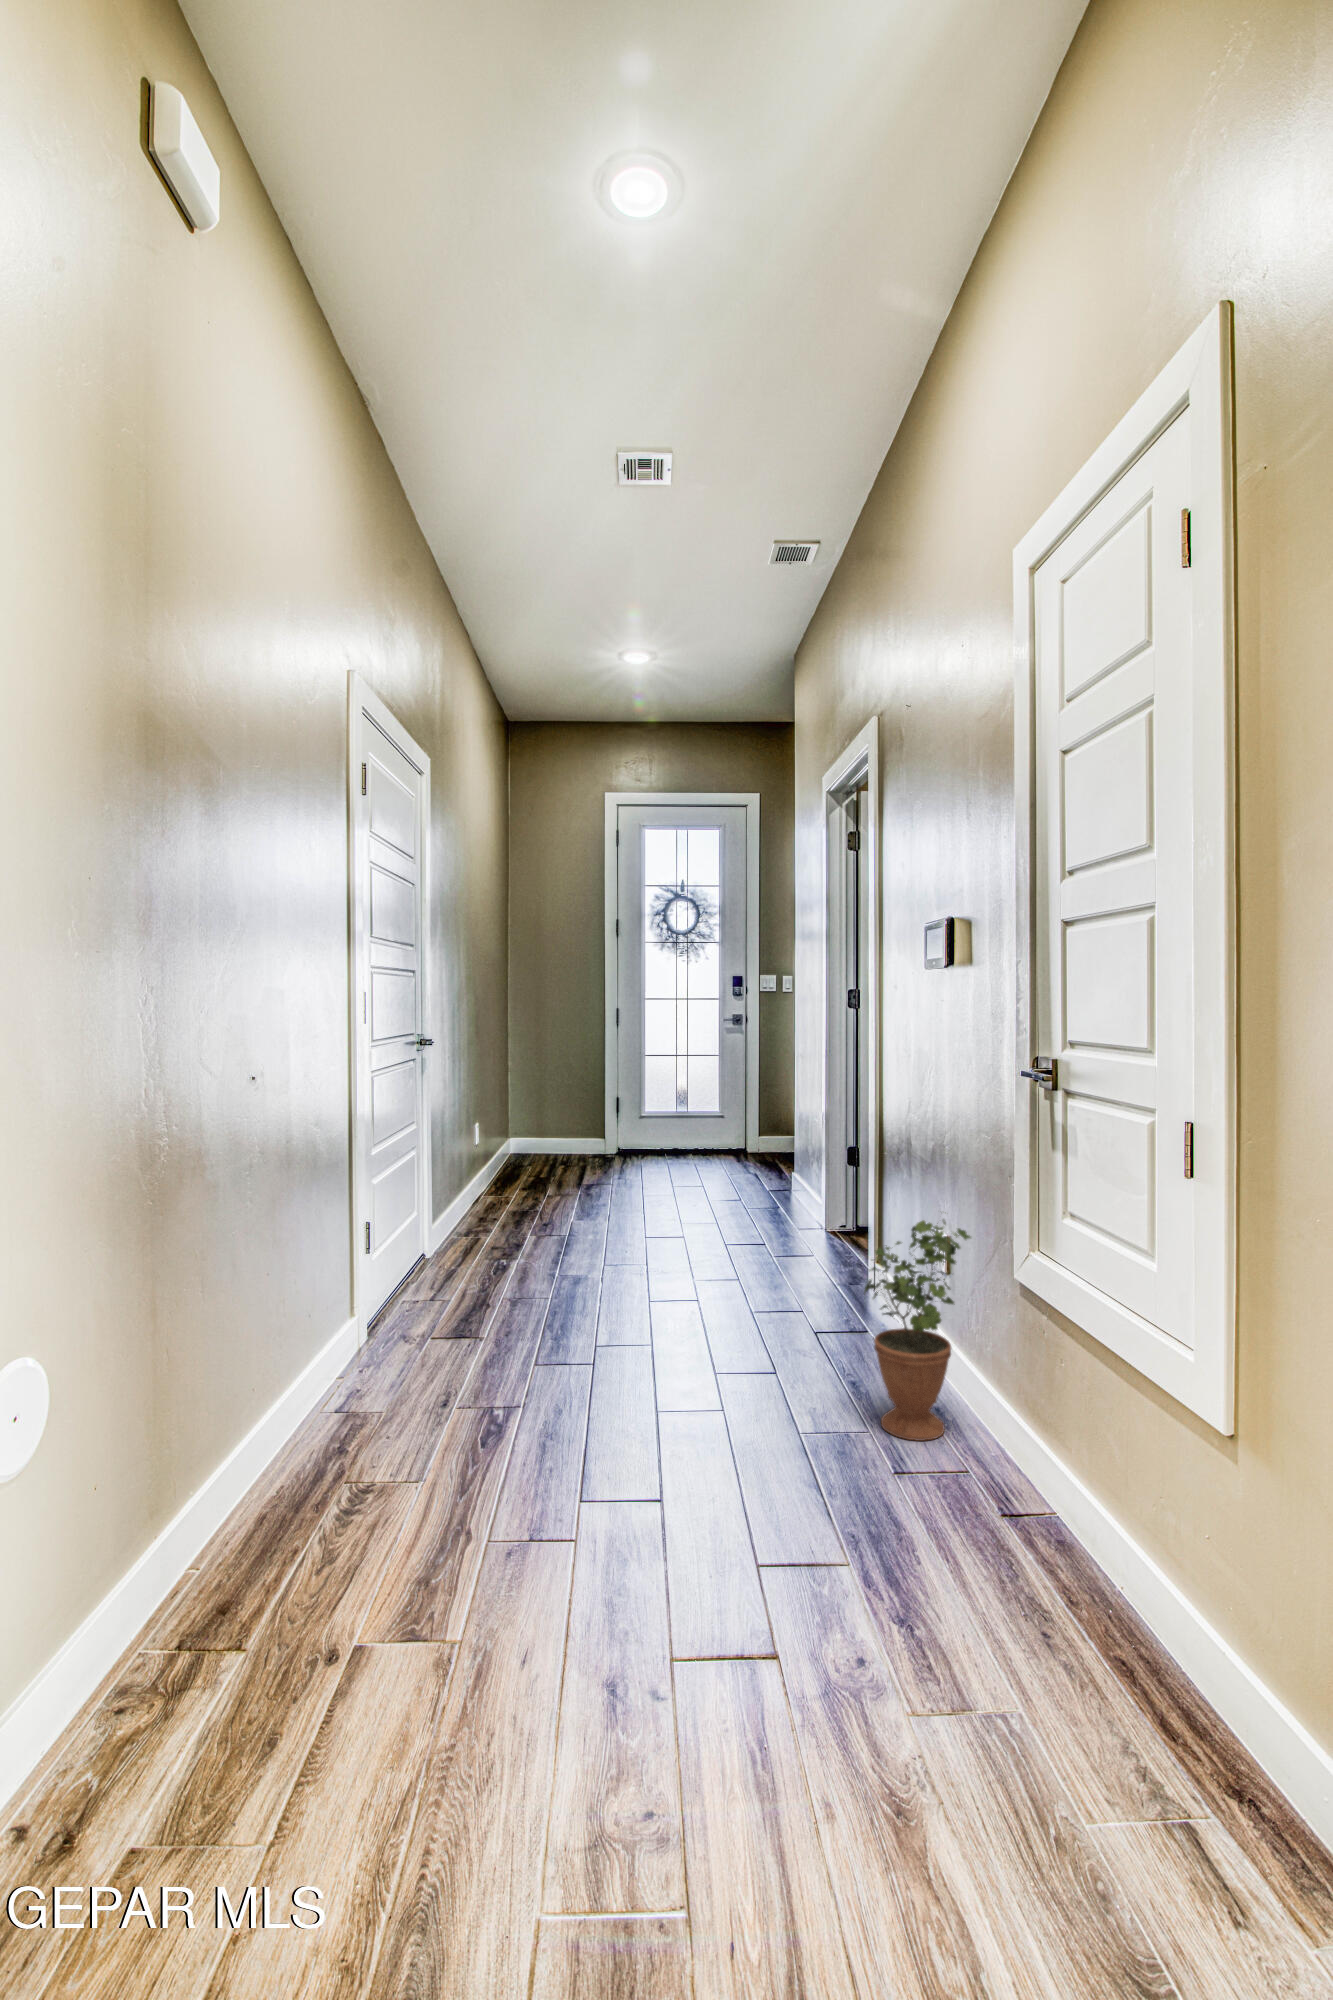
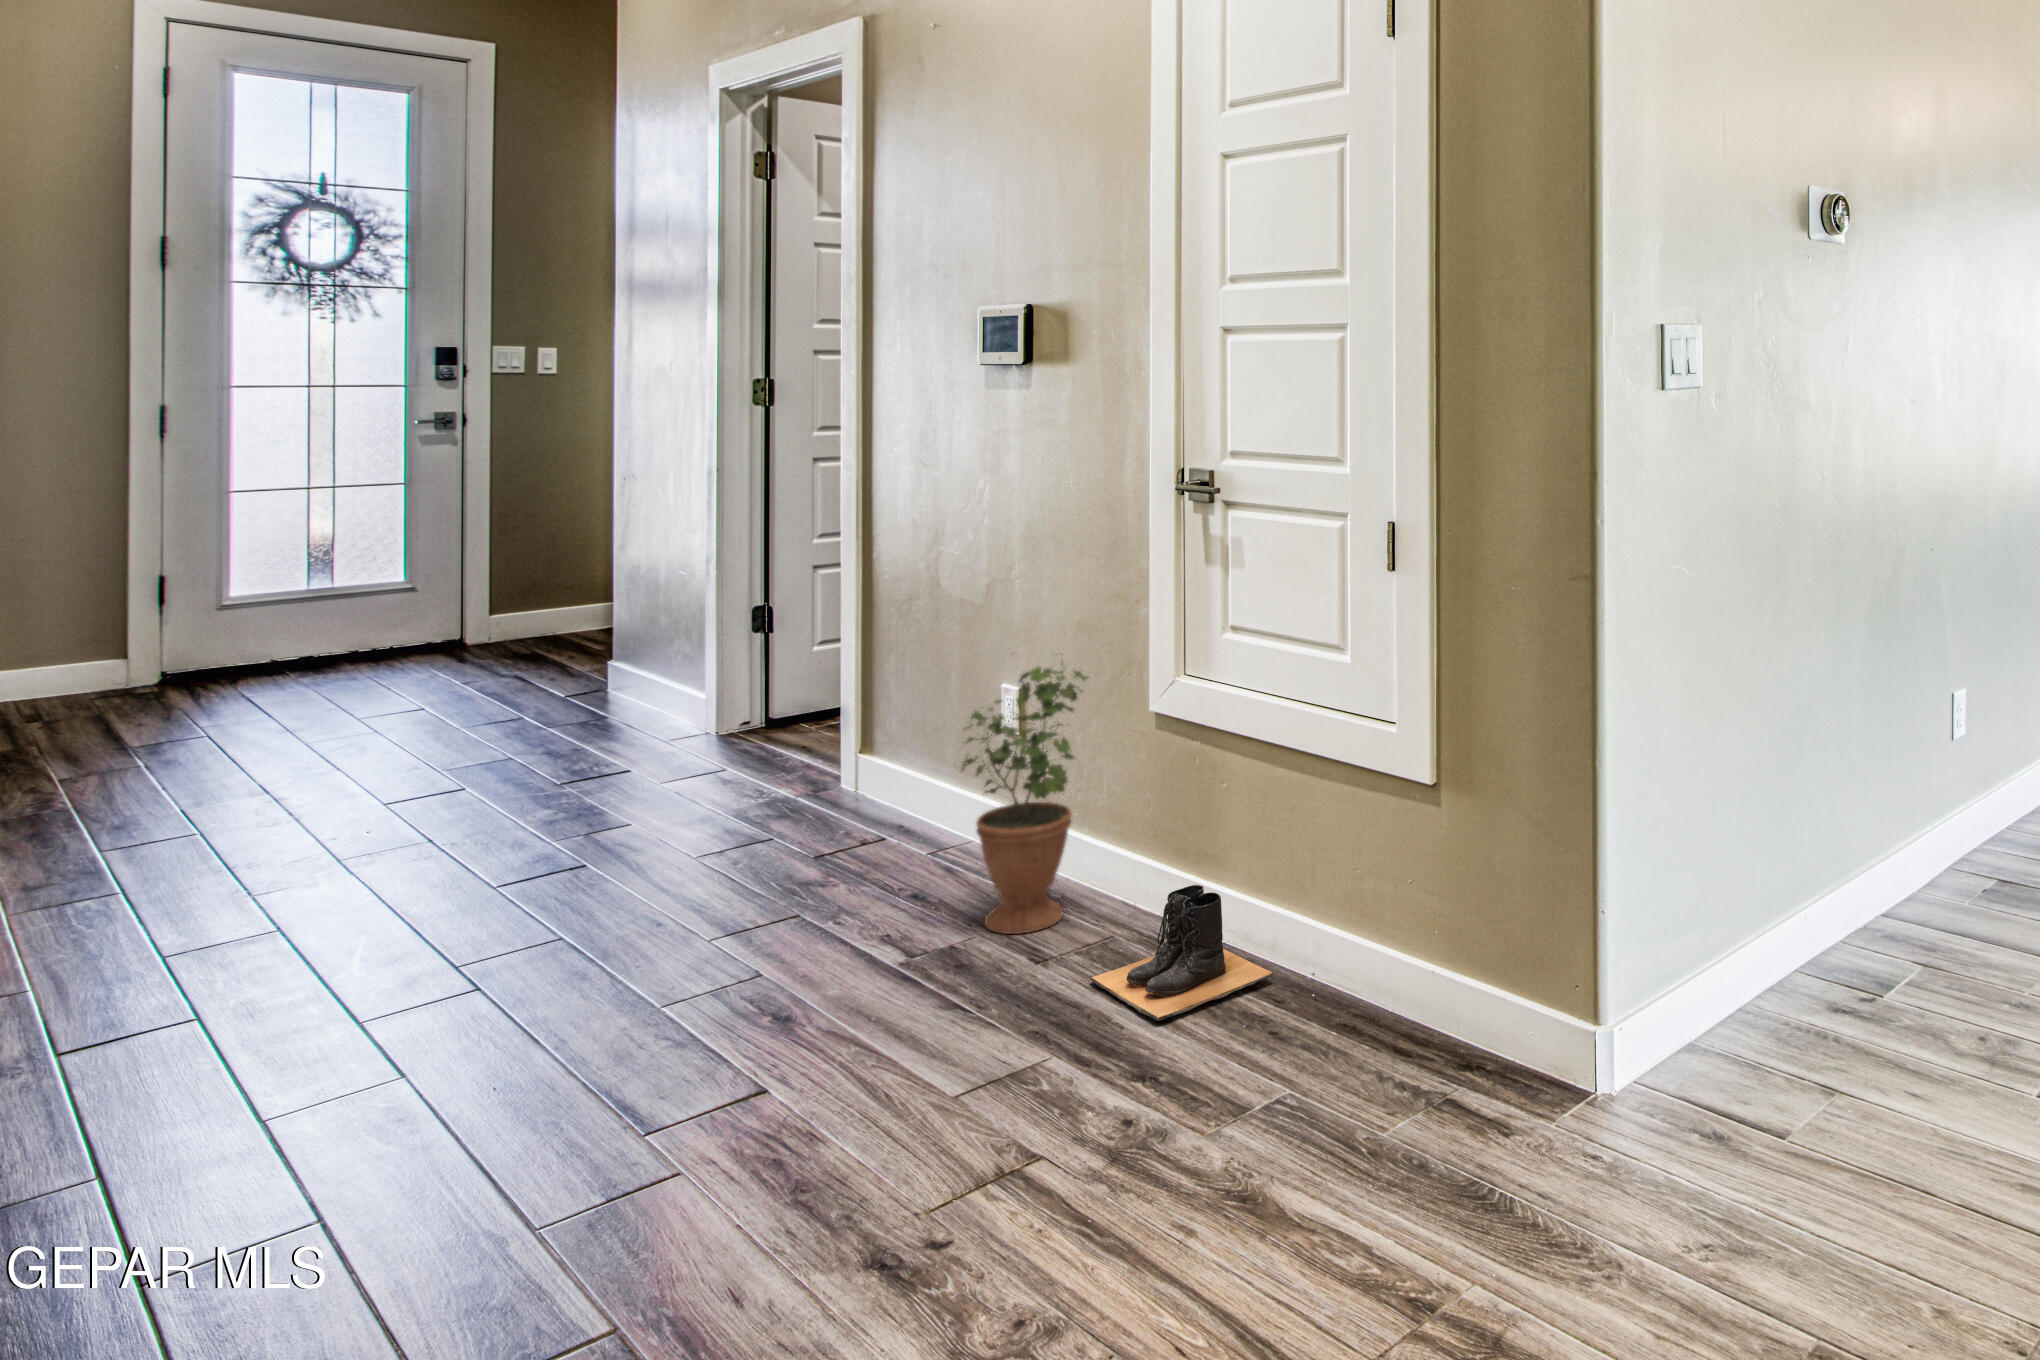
boots: none [921,1450,1079,1571] -> present [1090,885,1273,1021]

